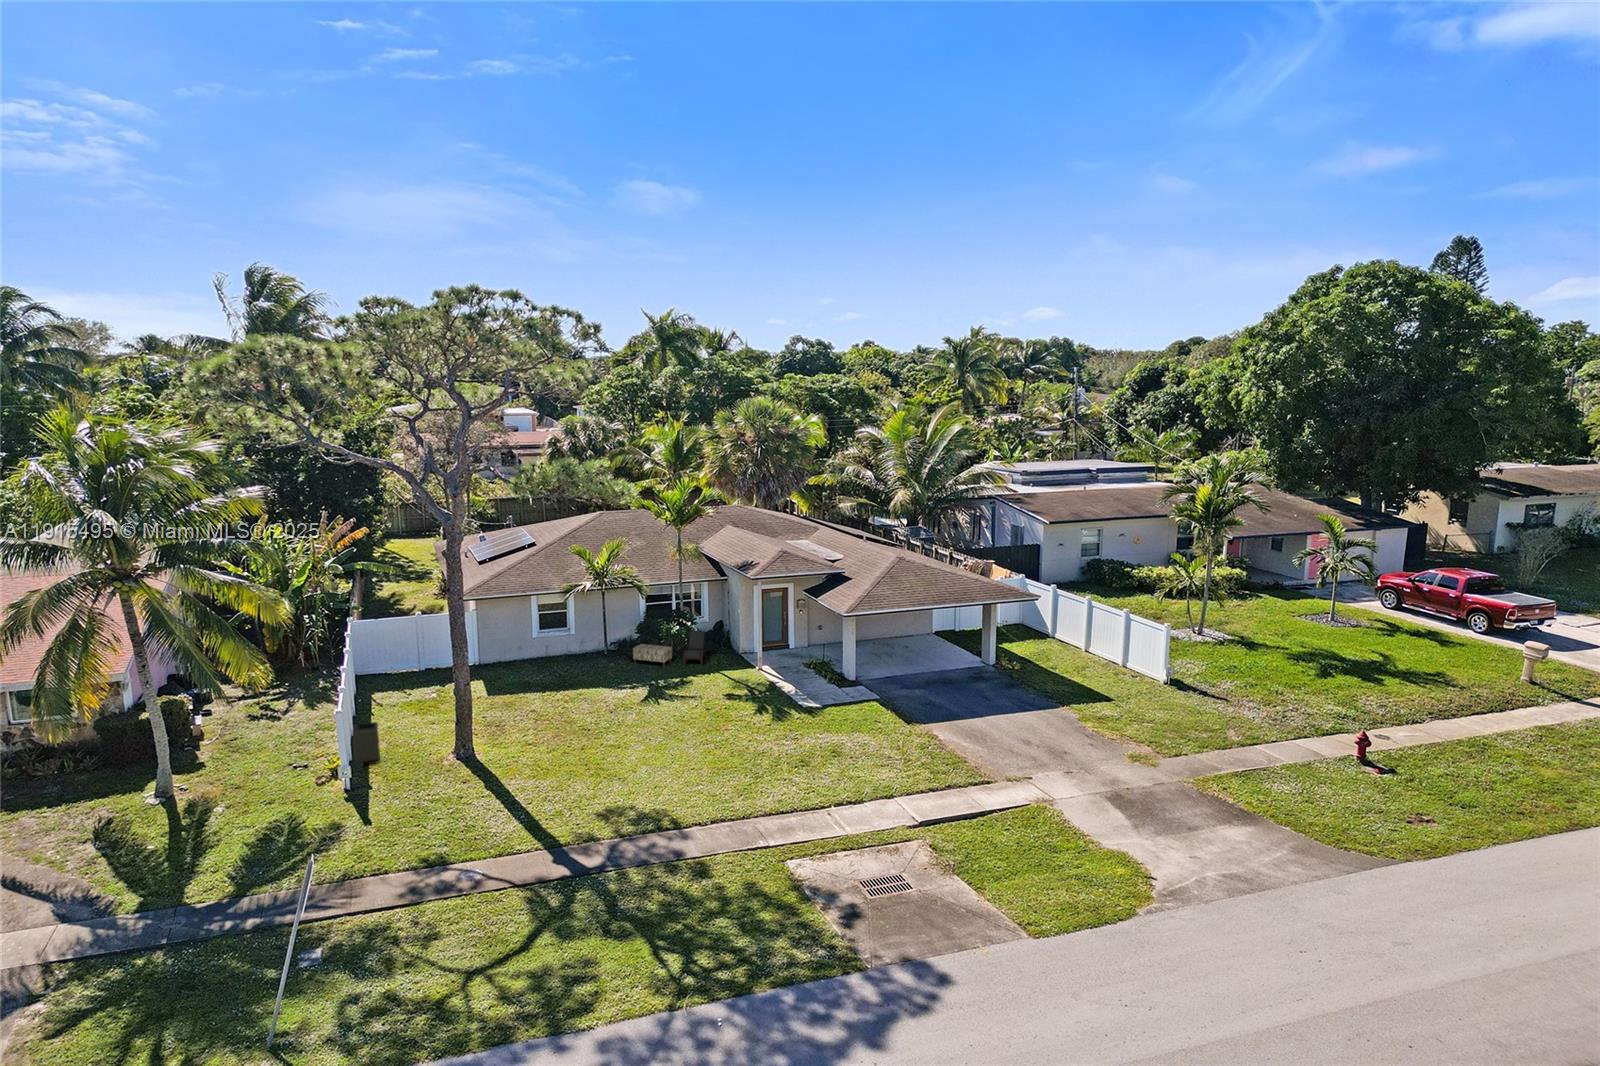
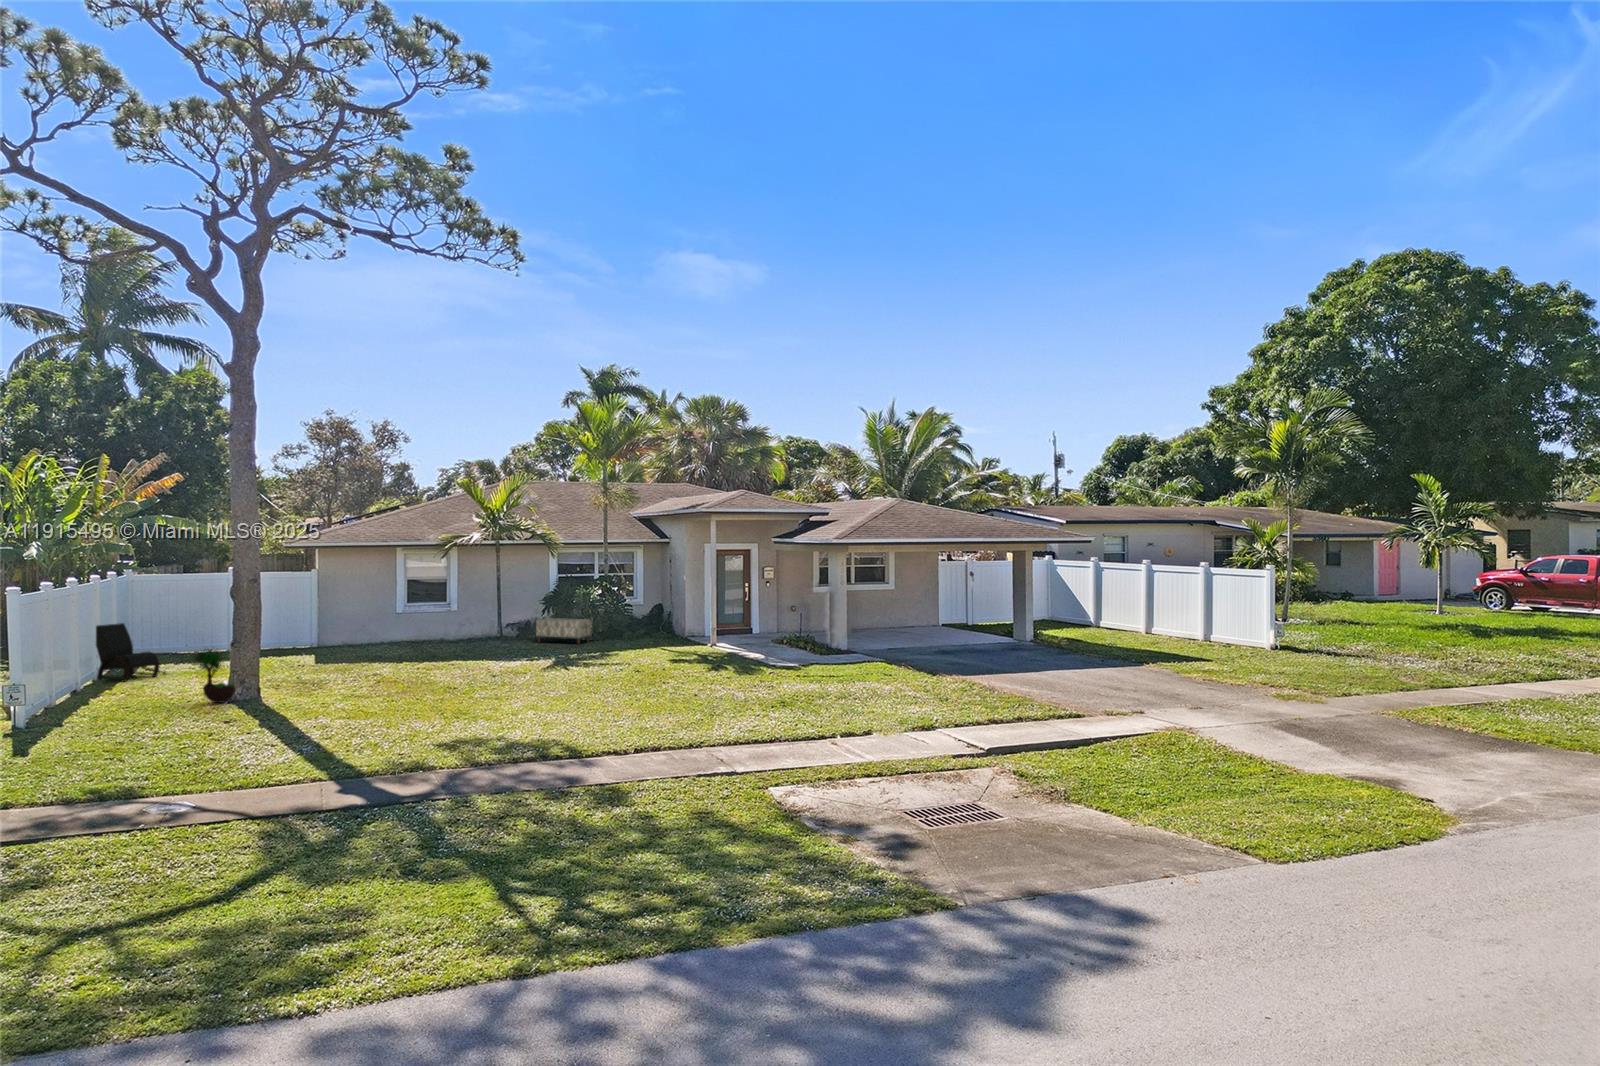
lounge chair: present [683,631,707,666] -> present [95,623,160,682]
potted tree: none [430,719,457,756] -> present [193,649,235,703]
trash can: present [353,722,380,765] -> none [56,648,106,712]

